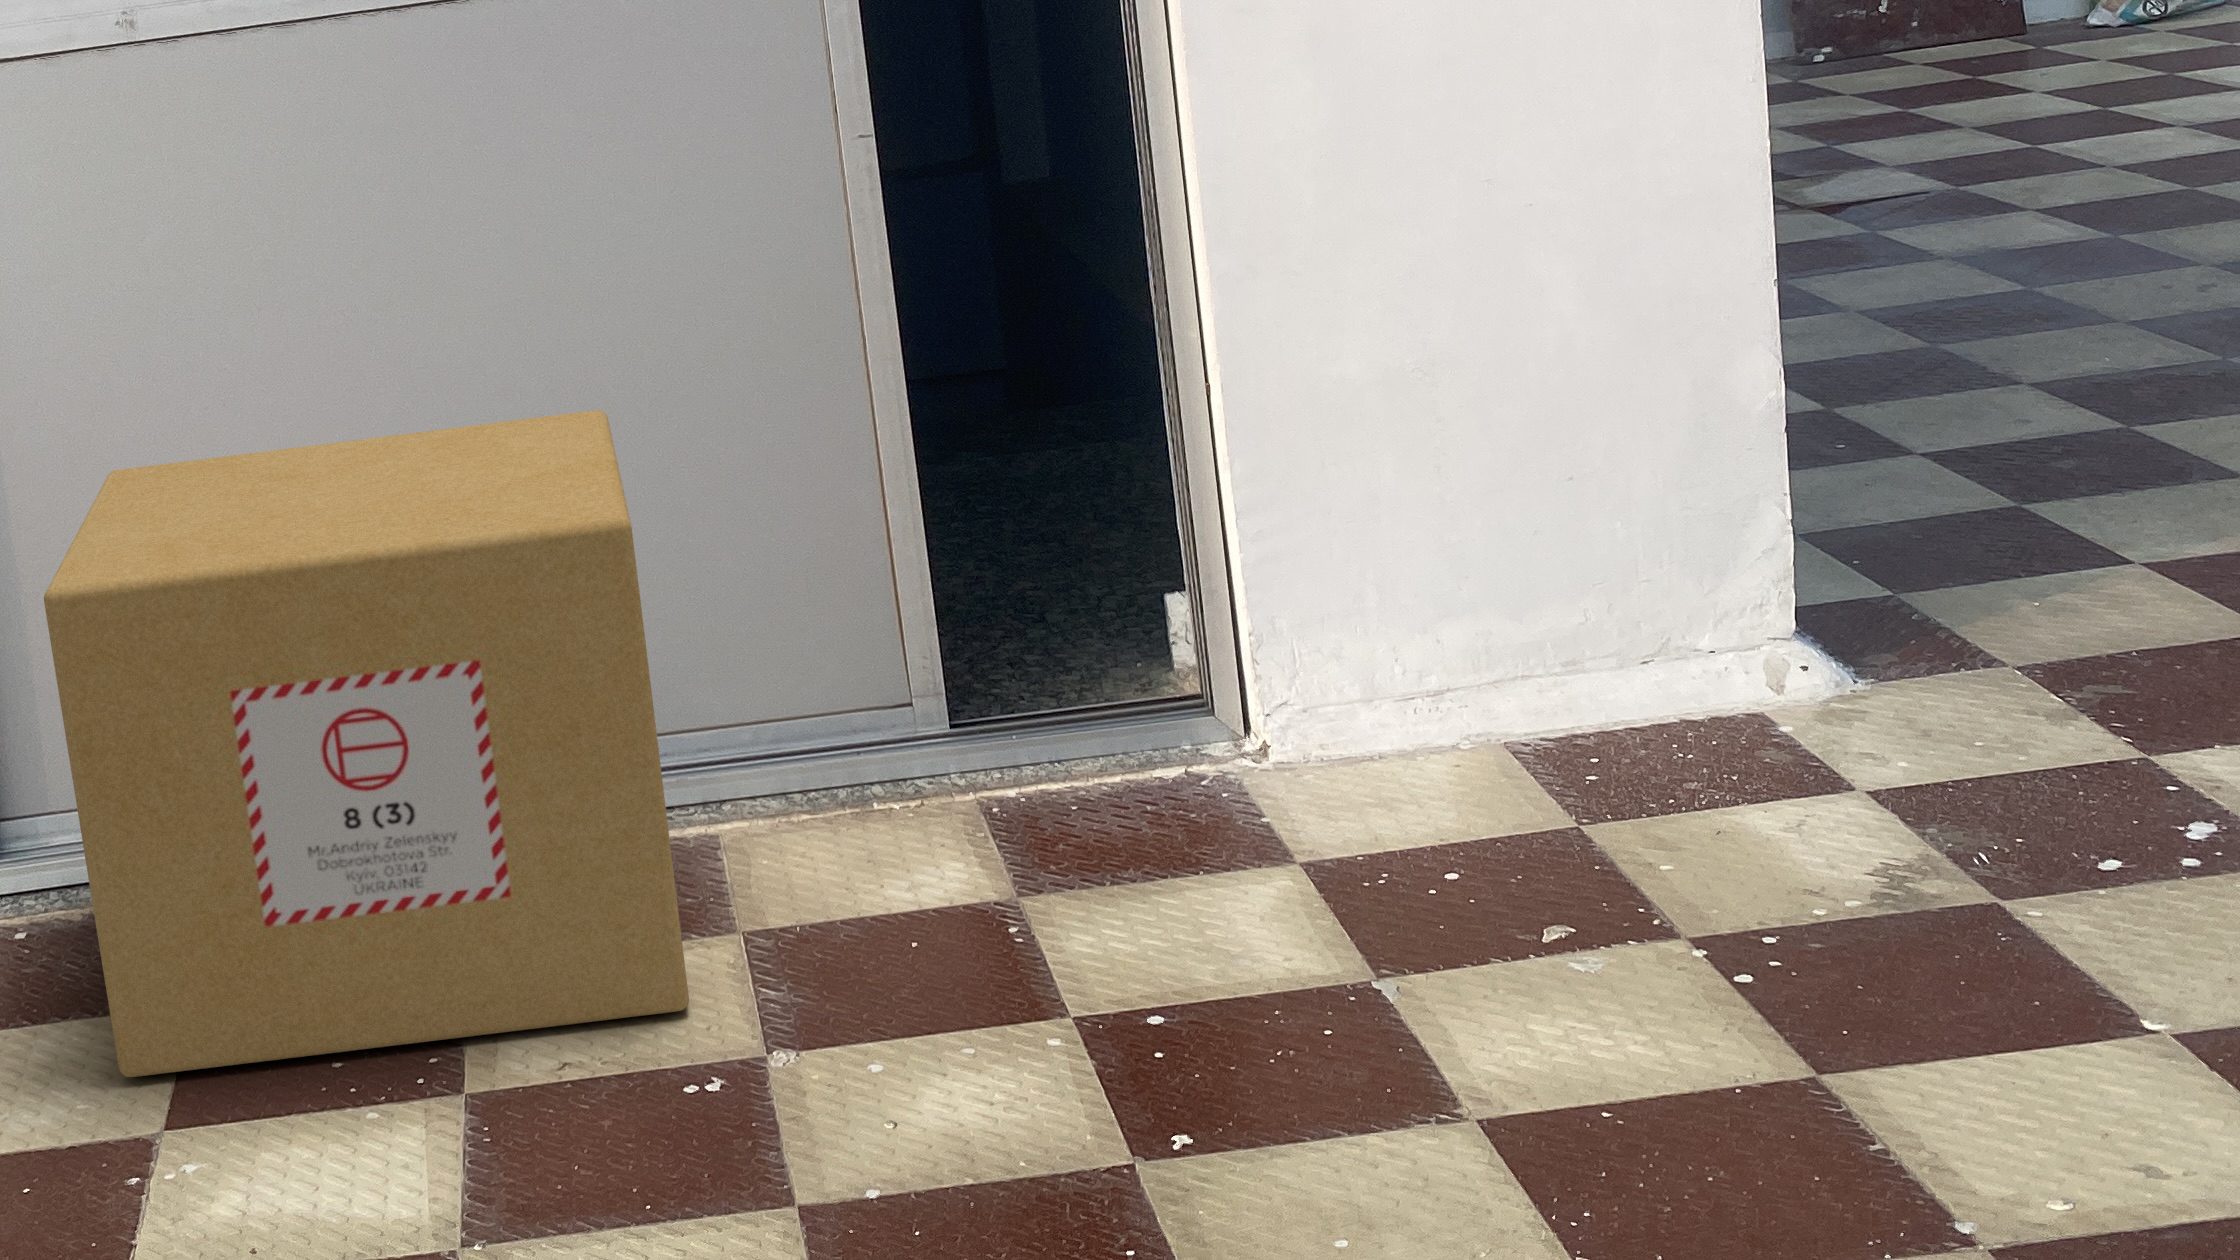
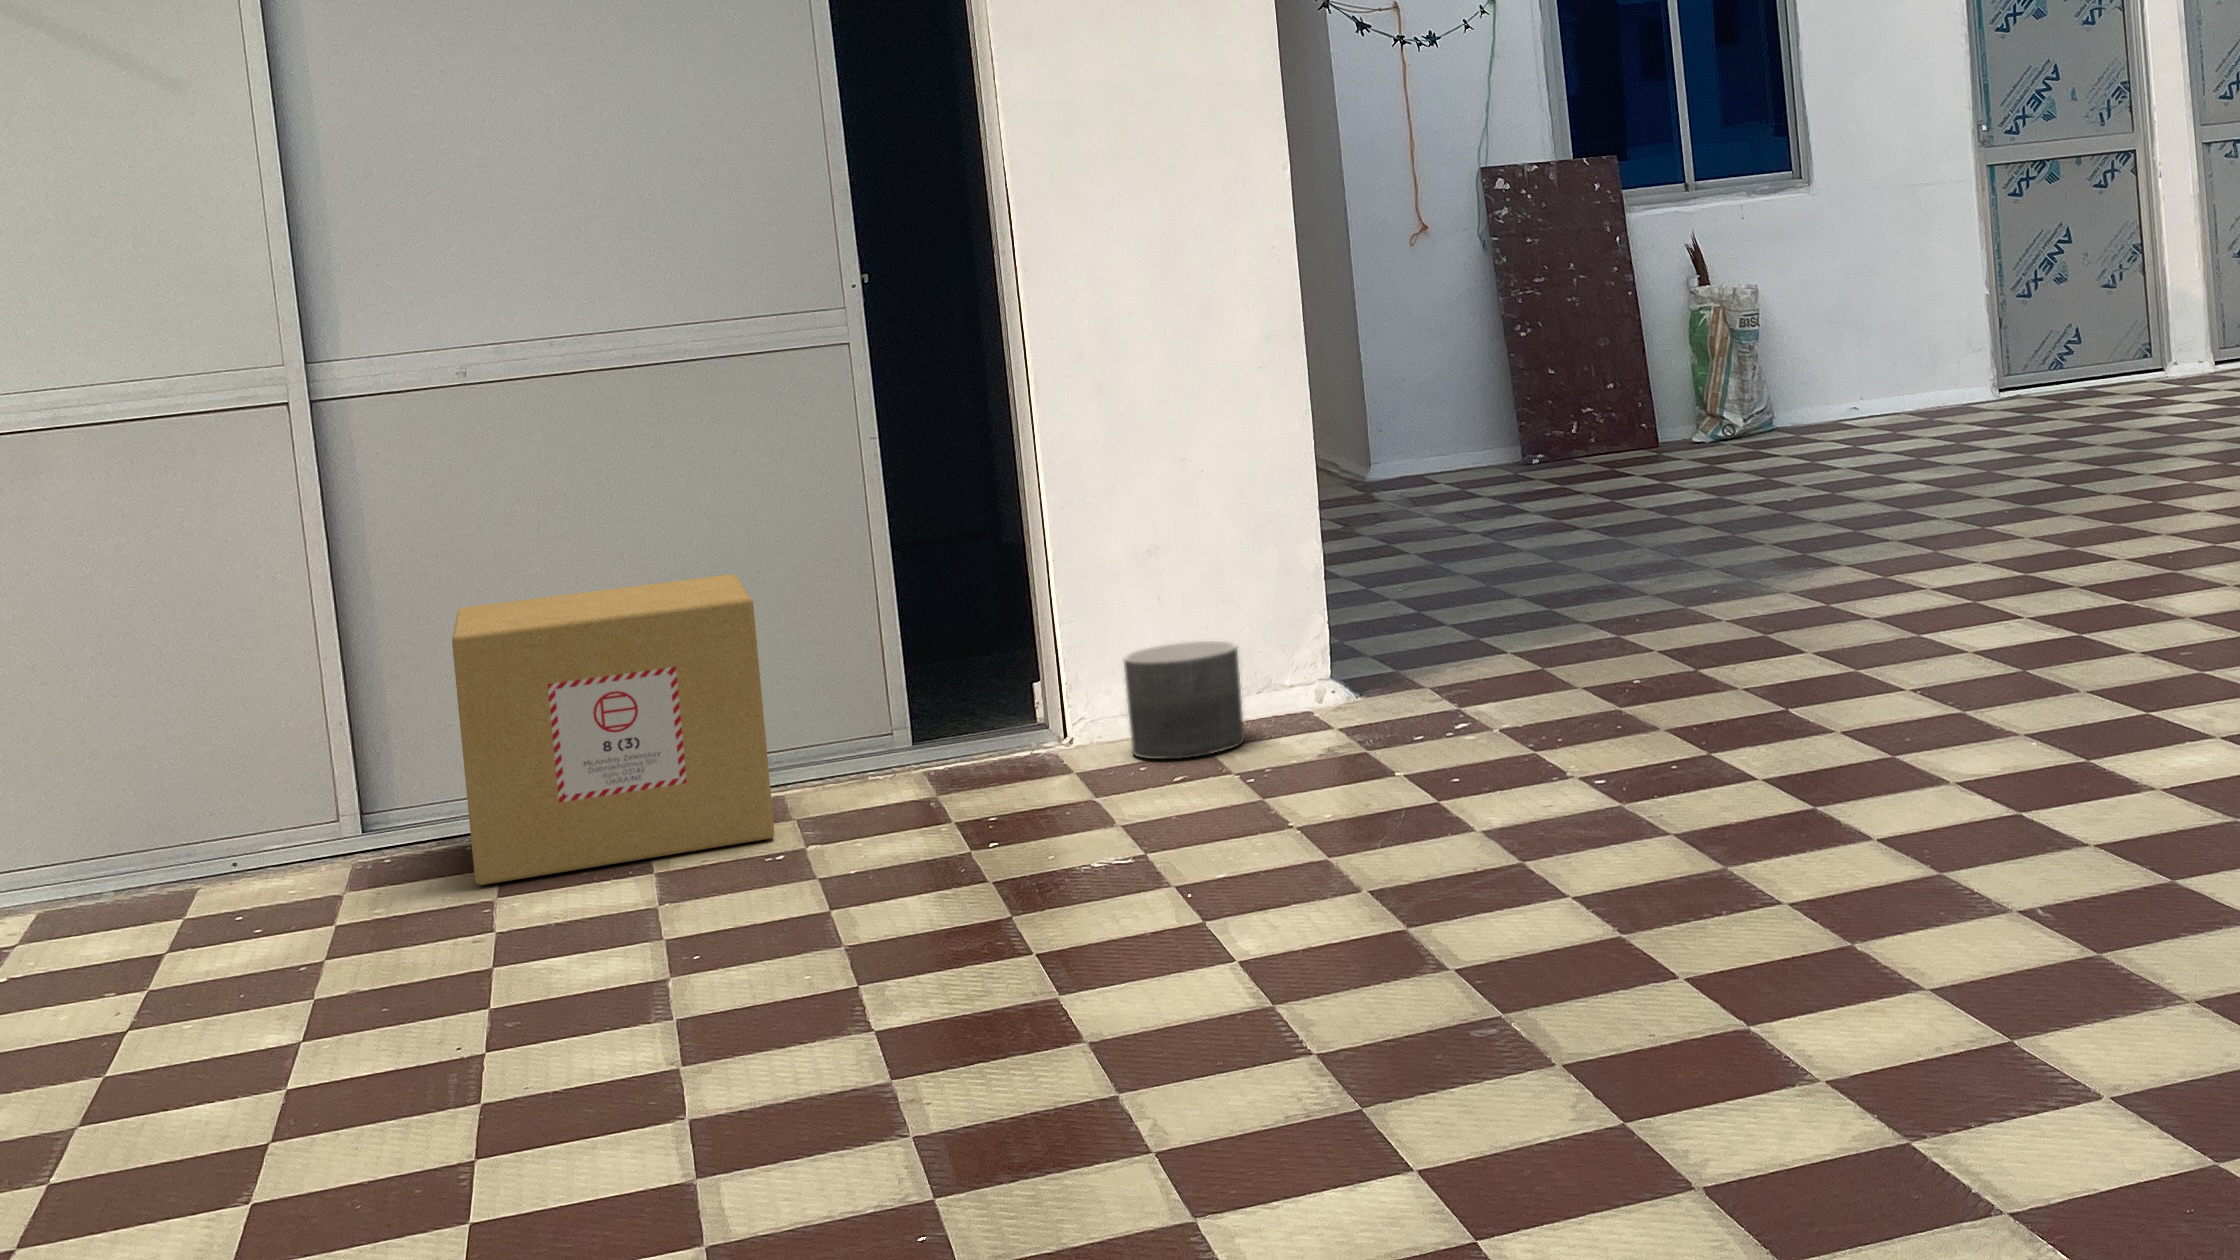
planter: none [1389,565,1659,846] -> present [1124,641,1244,759]

